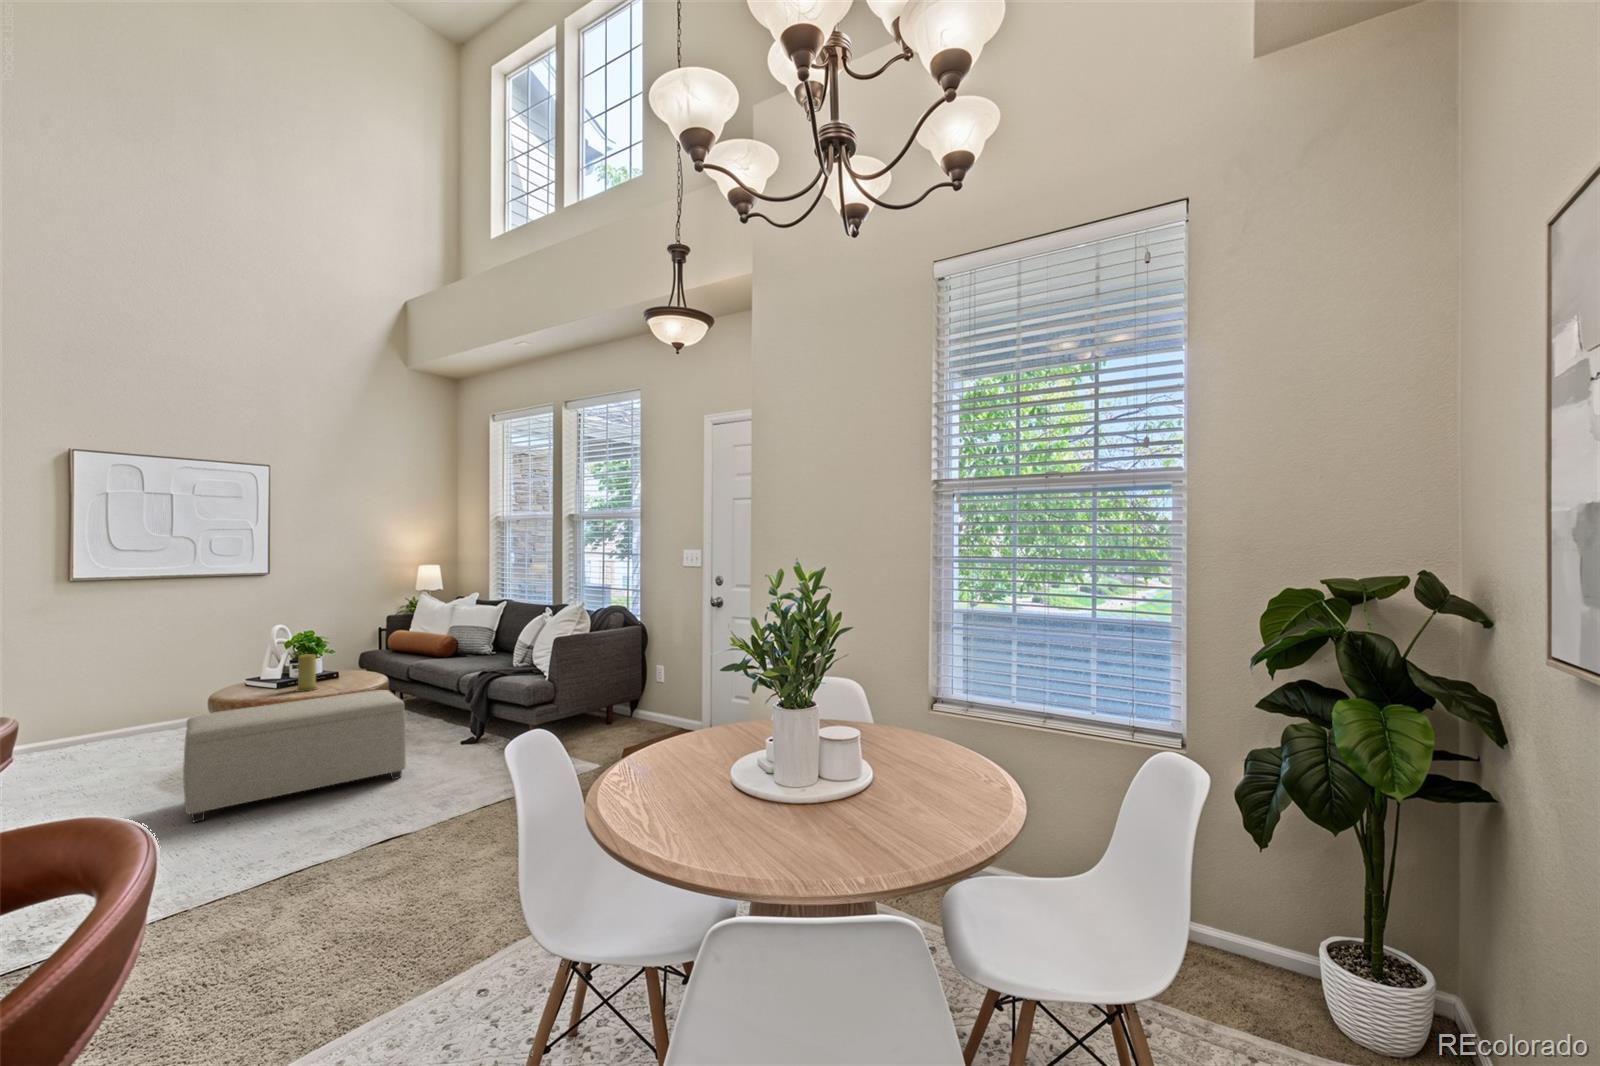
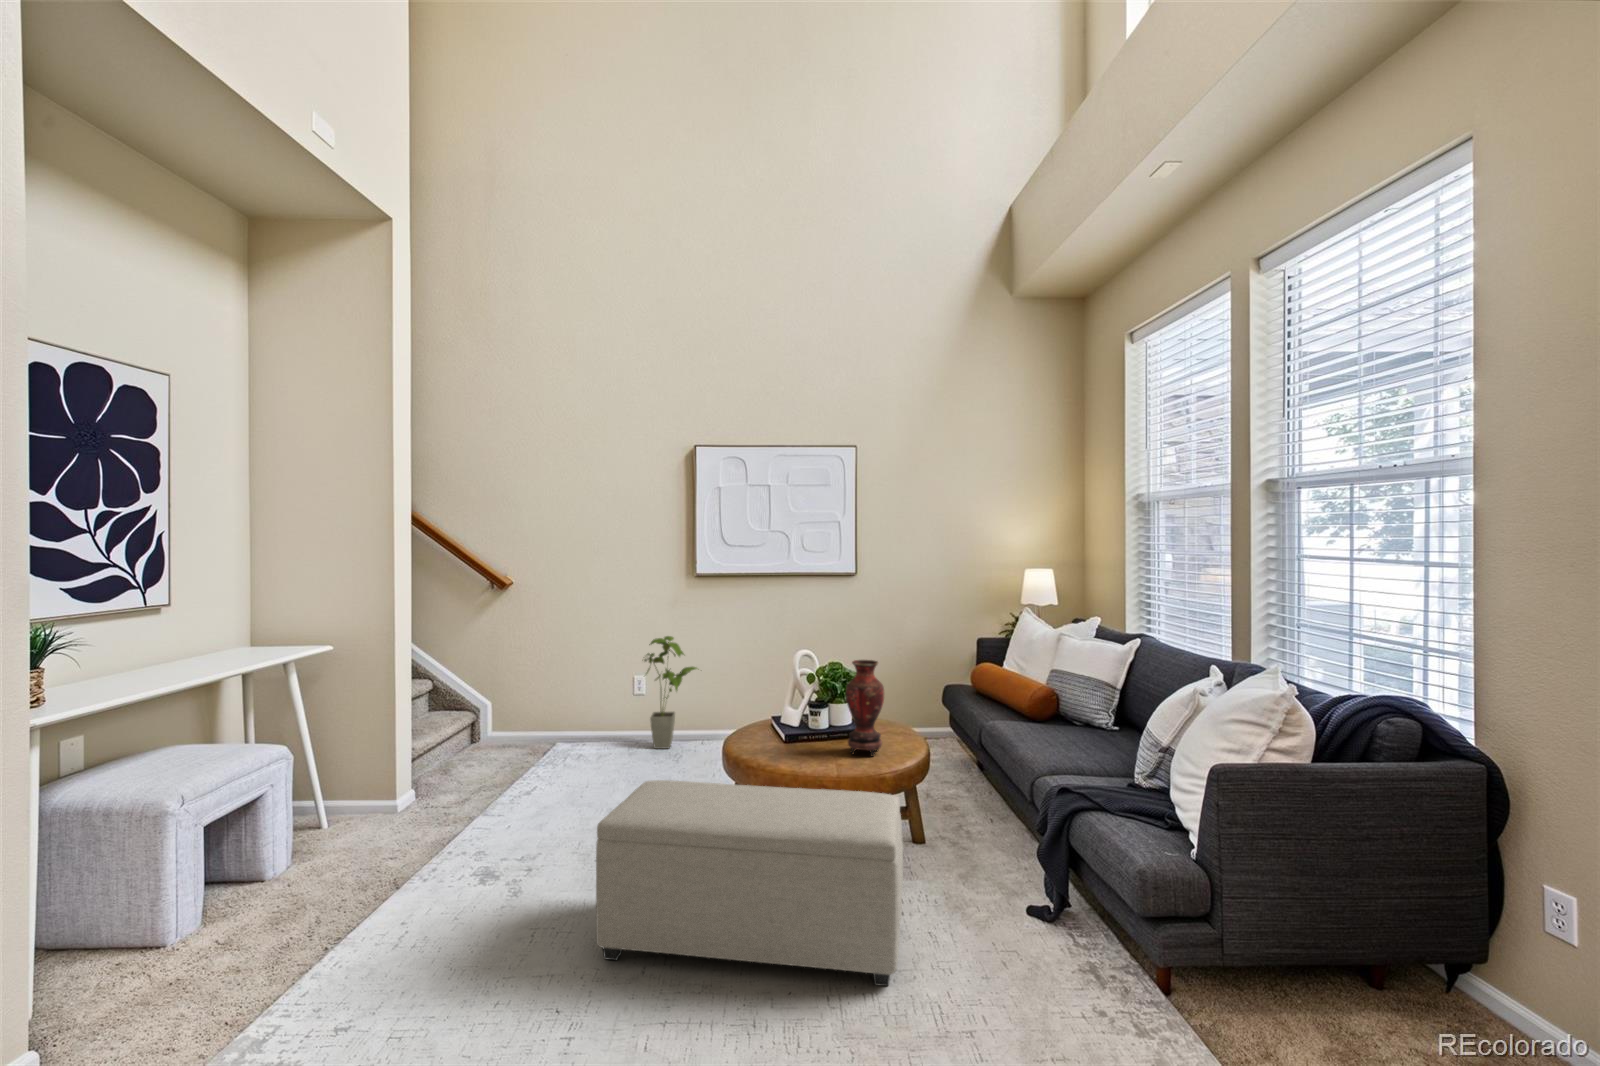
vase: none [331,623,360,683] -> present [846,660,884,756]
house plant: none [36,643,115,750] -> present [644,636,697,749]
candle: present [296,654,317,692] -> none [791,703,822,763]

